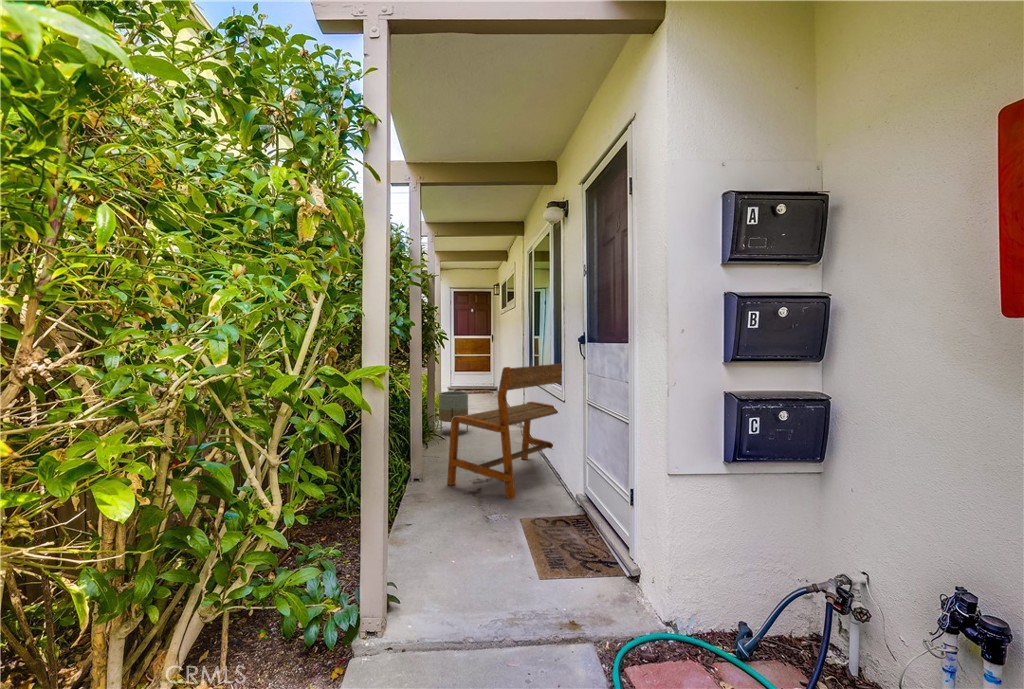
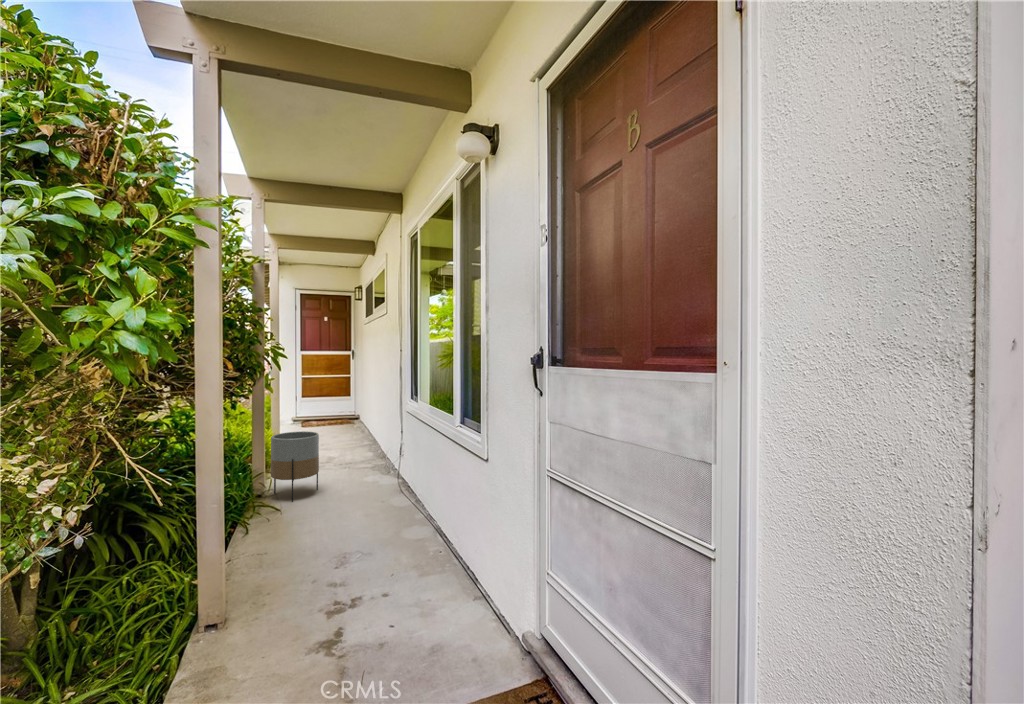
bench: present [447,364,562,499] -> none [274,389,498,658]

